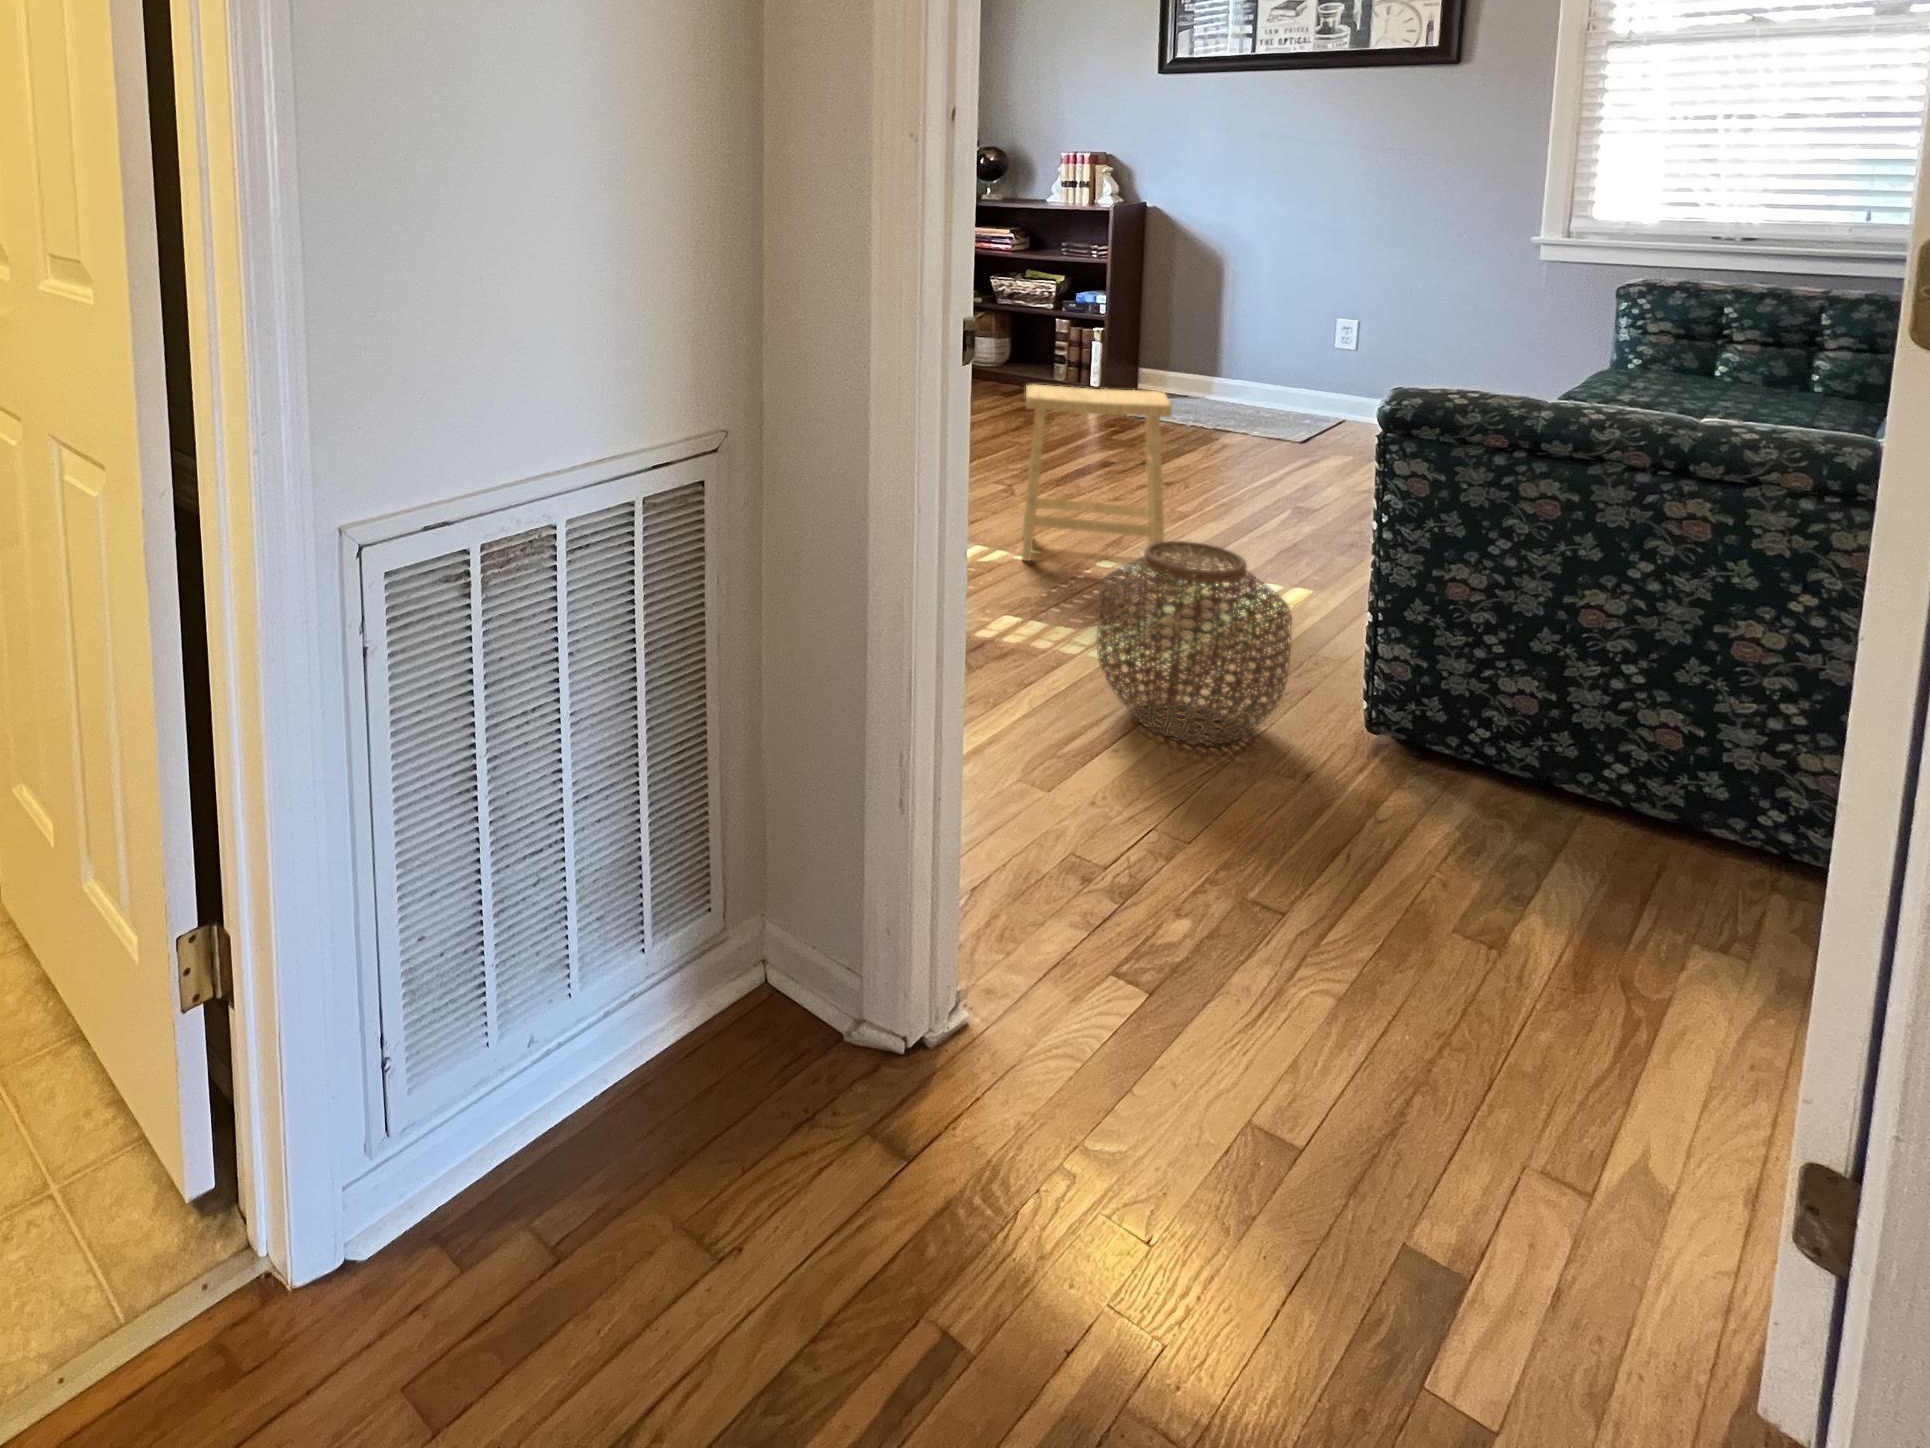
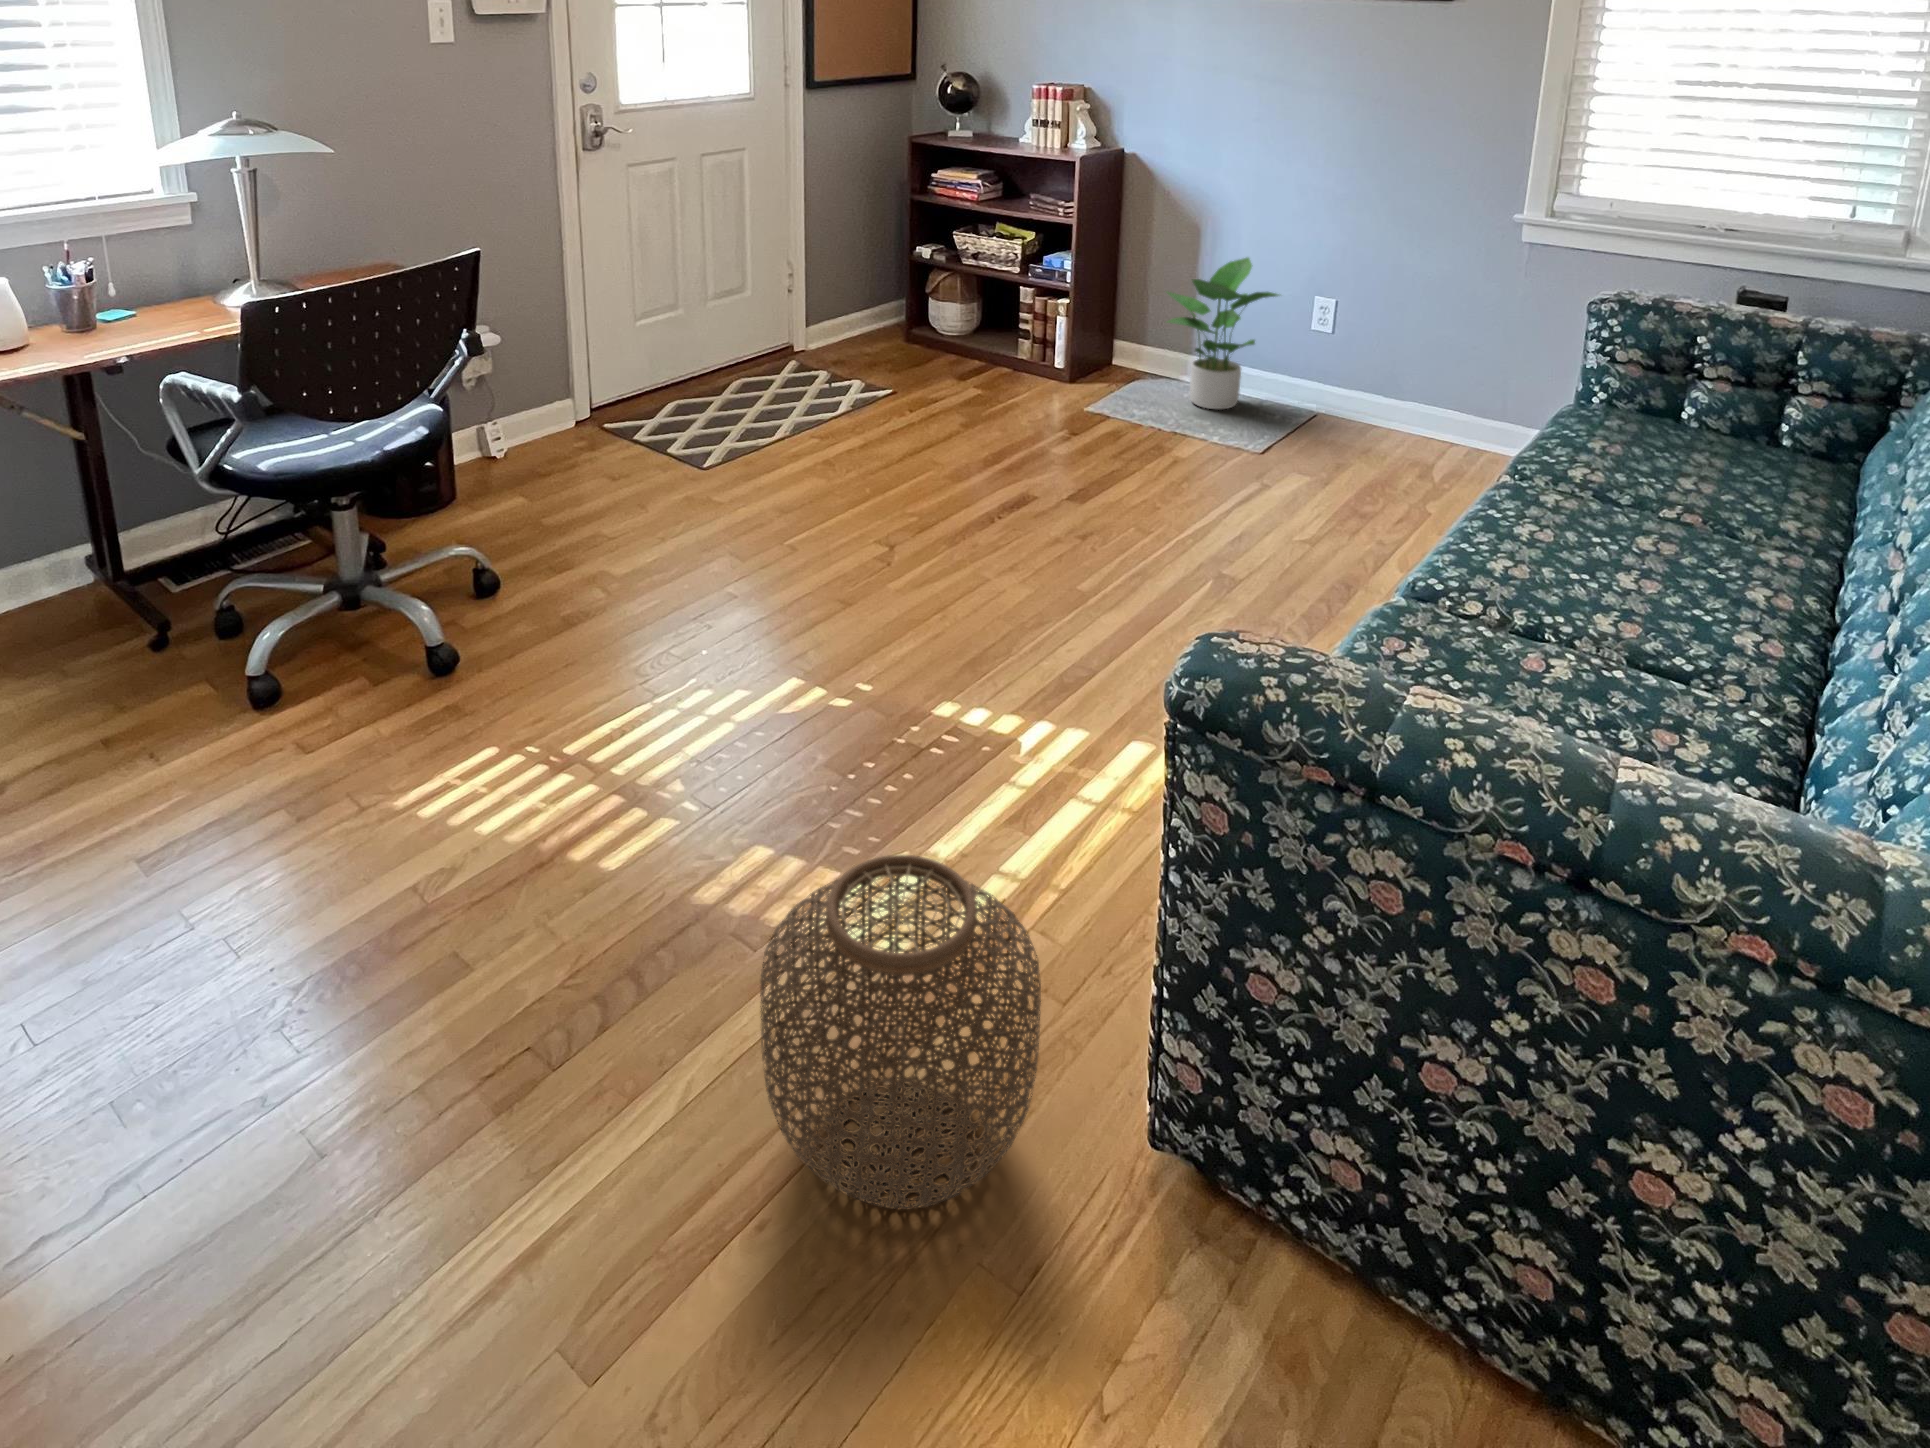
potted plant: none [1194,286,1307,412] -> present [1167,258,1279,409]
footstool: present [1022,385,1172,575] -> none [827,469,1024,746]

